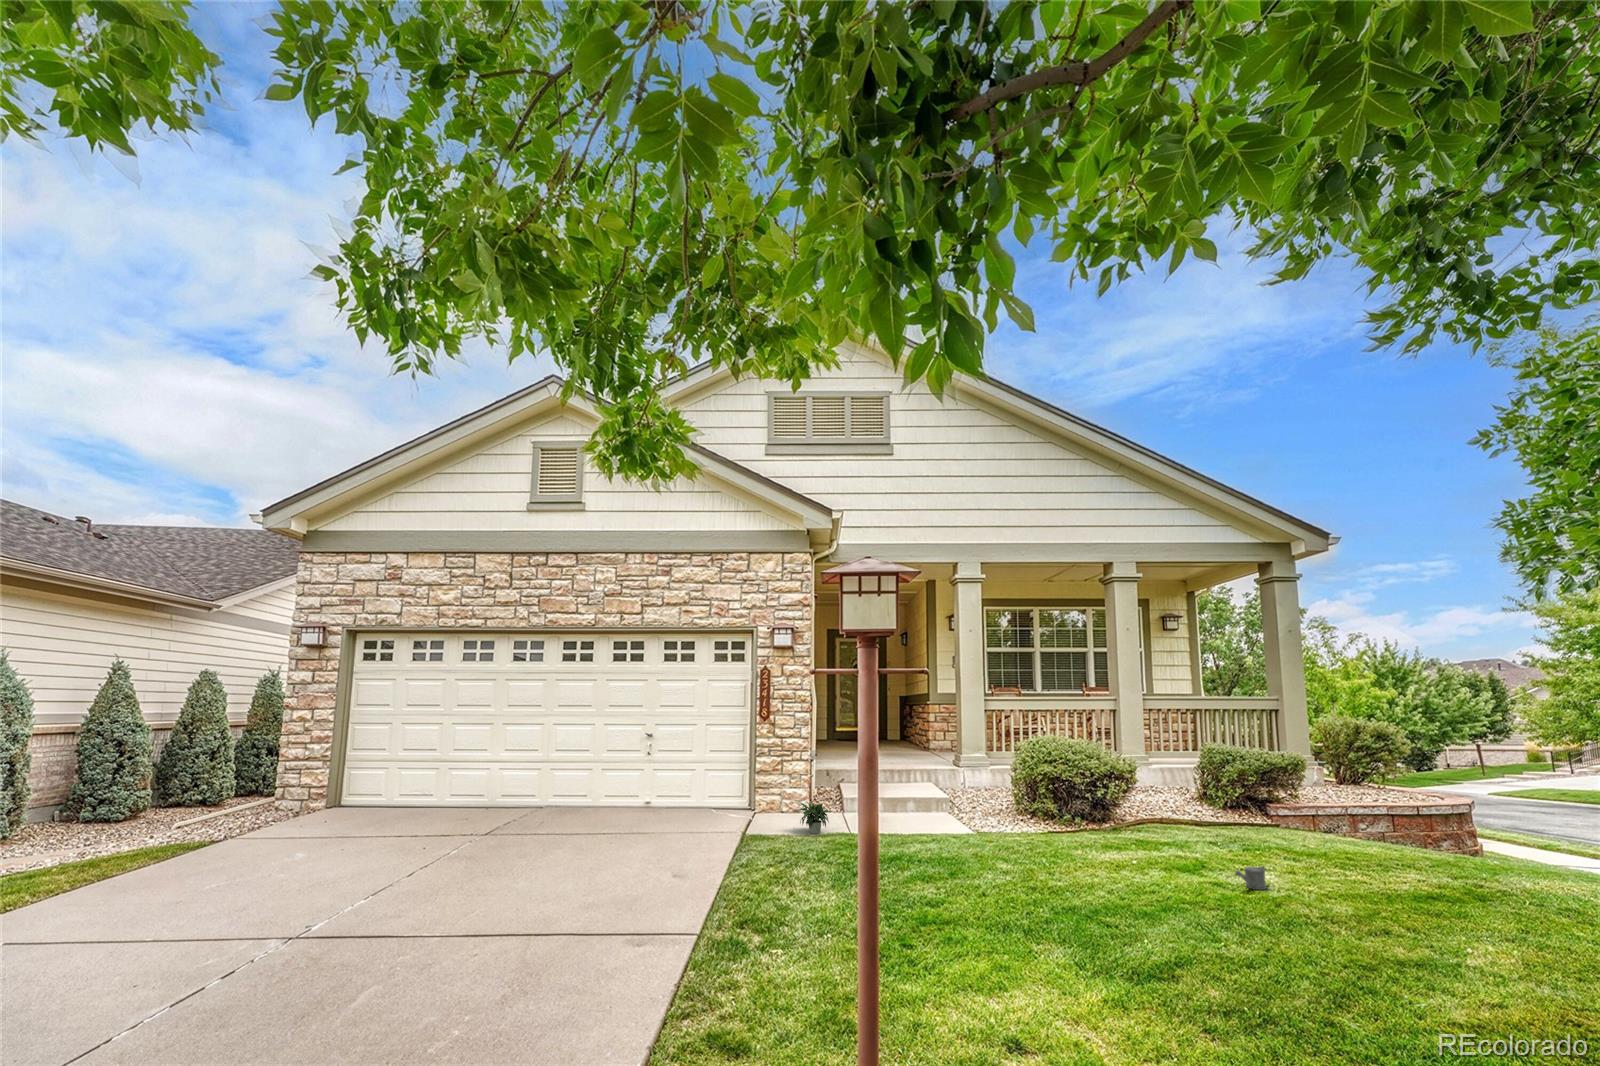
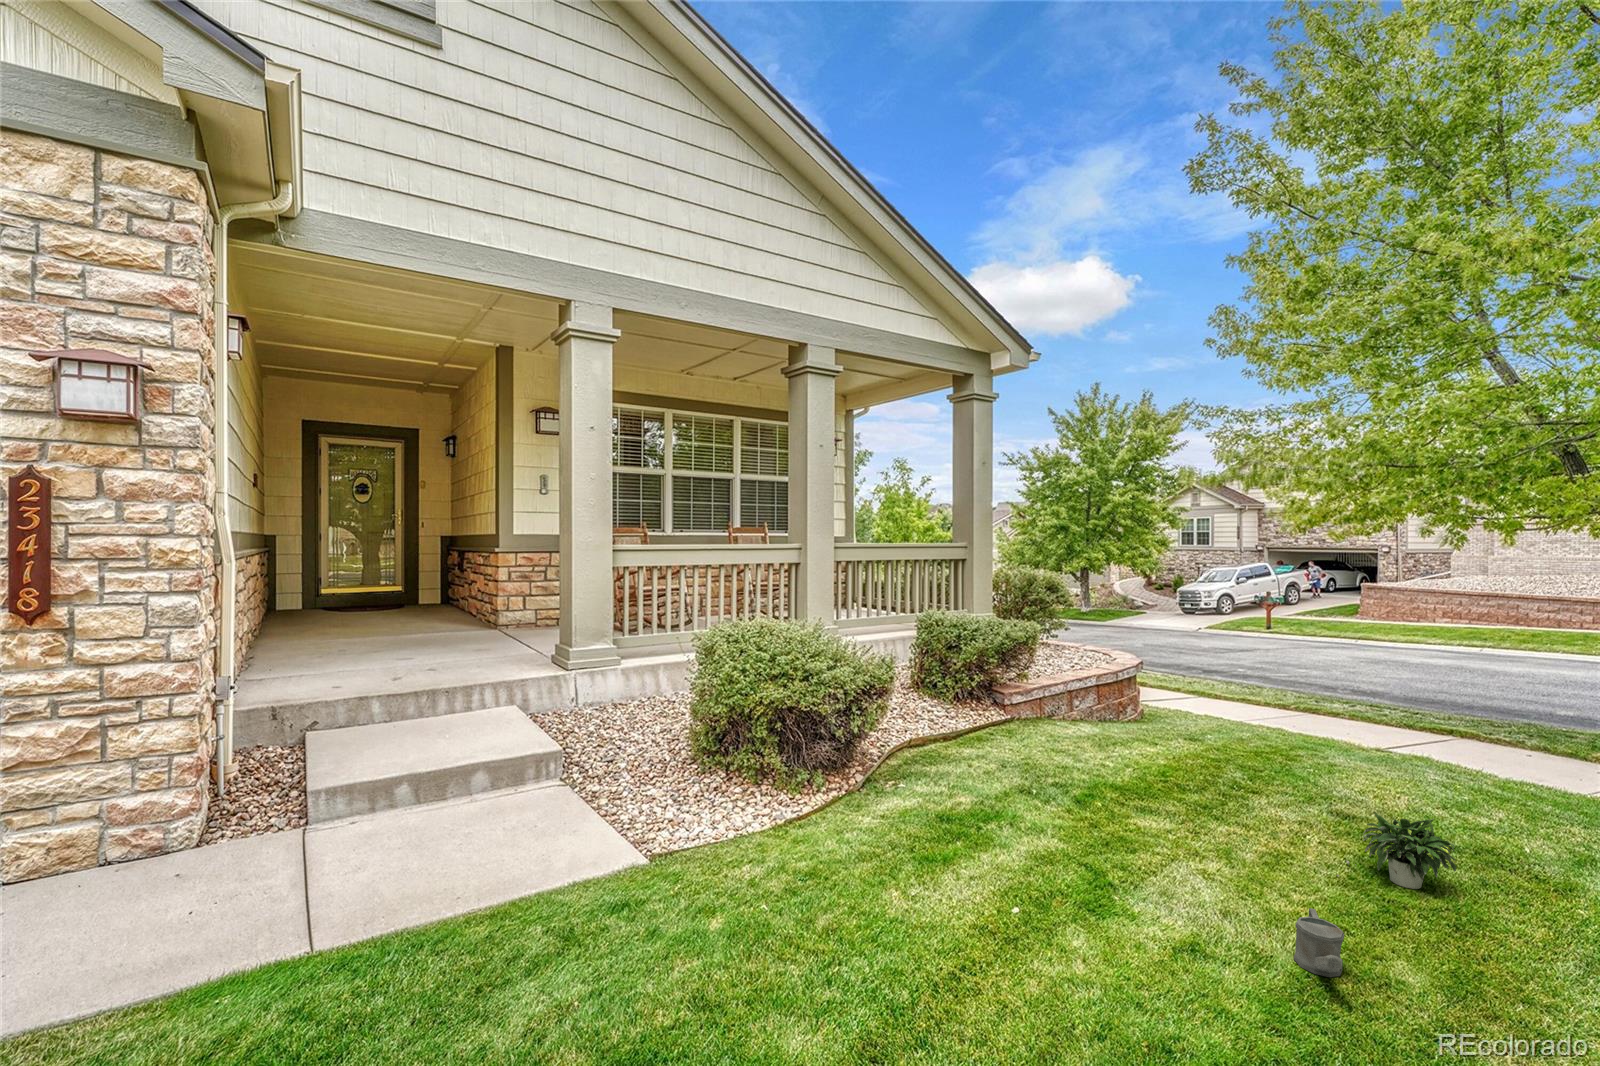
potted plant: present [799,802,830,834] -> present [1337,813,1456,889]

